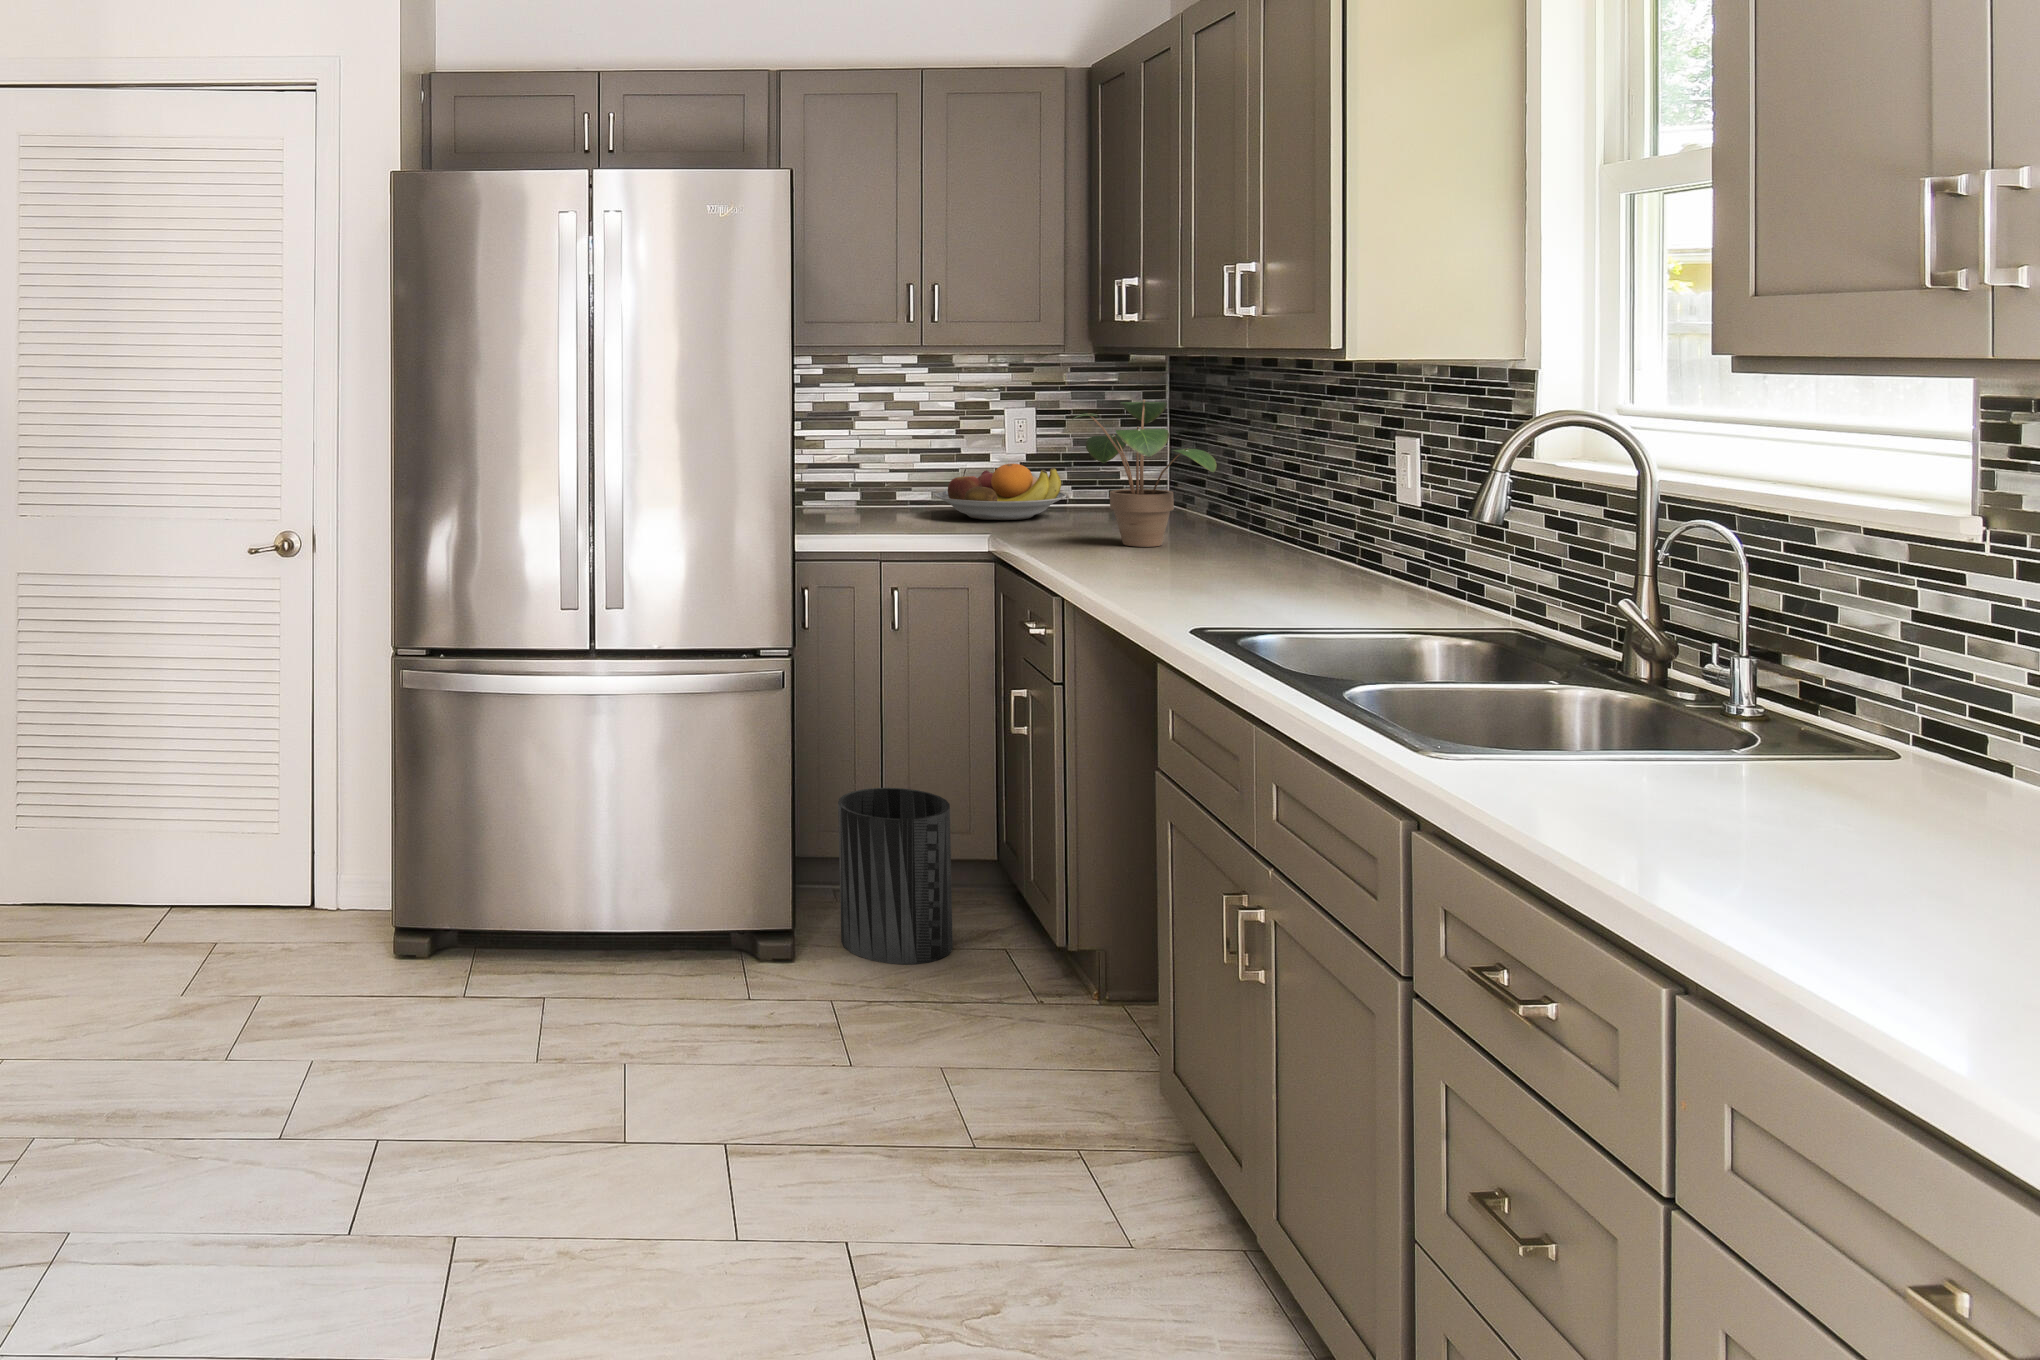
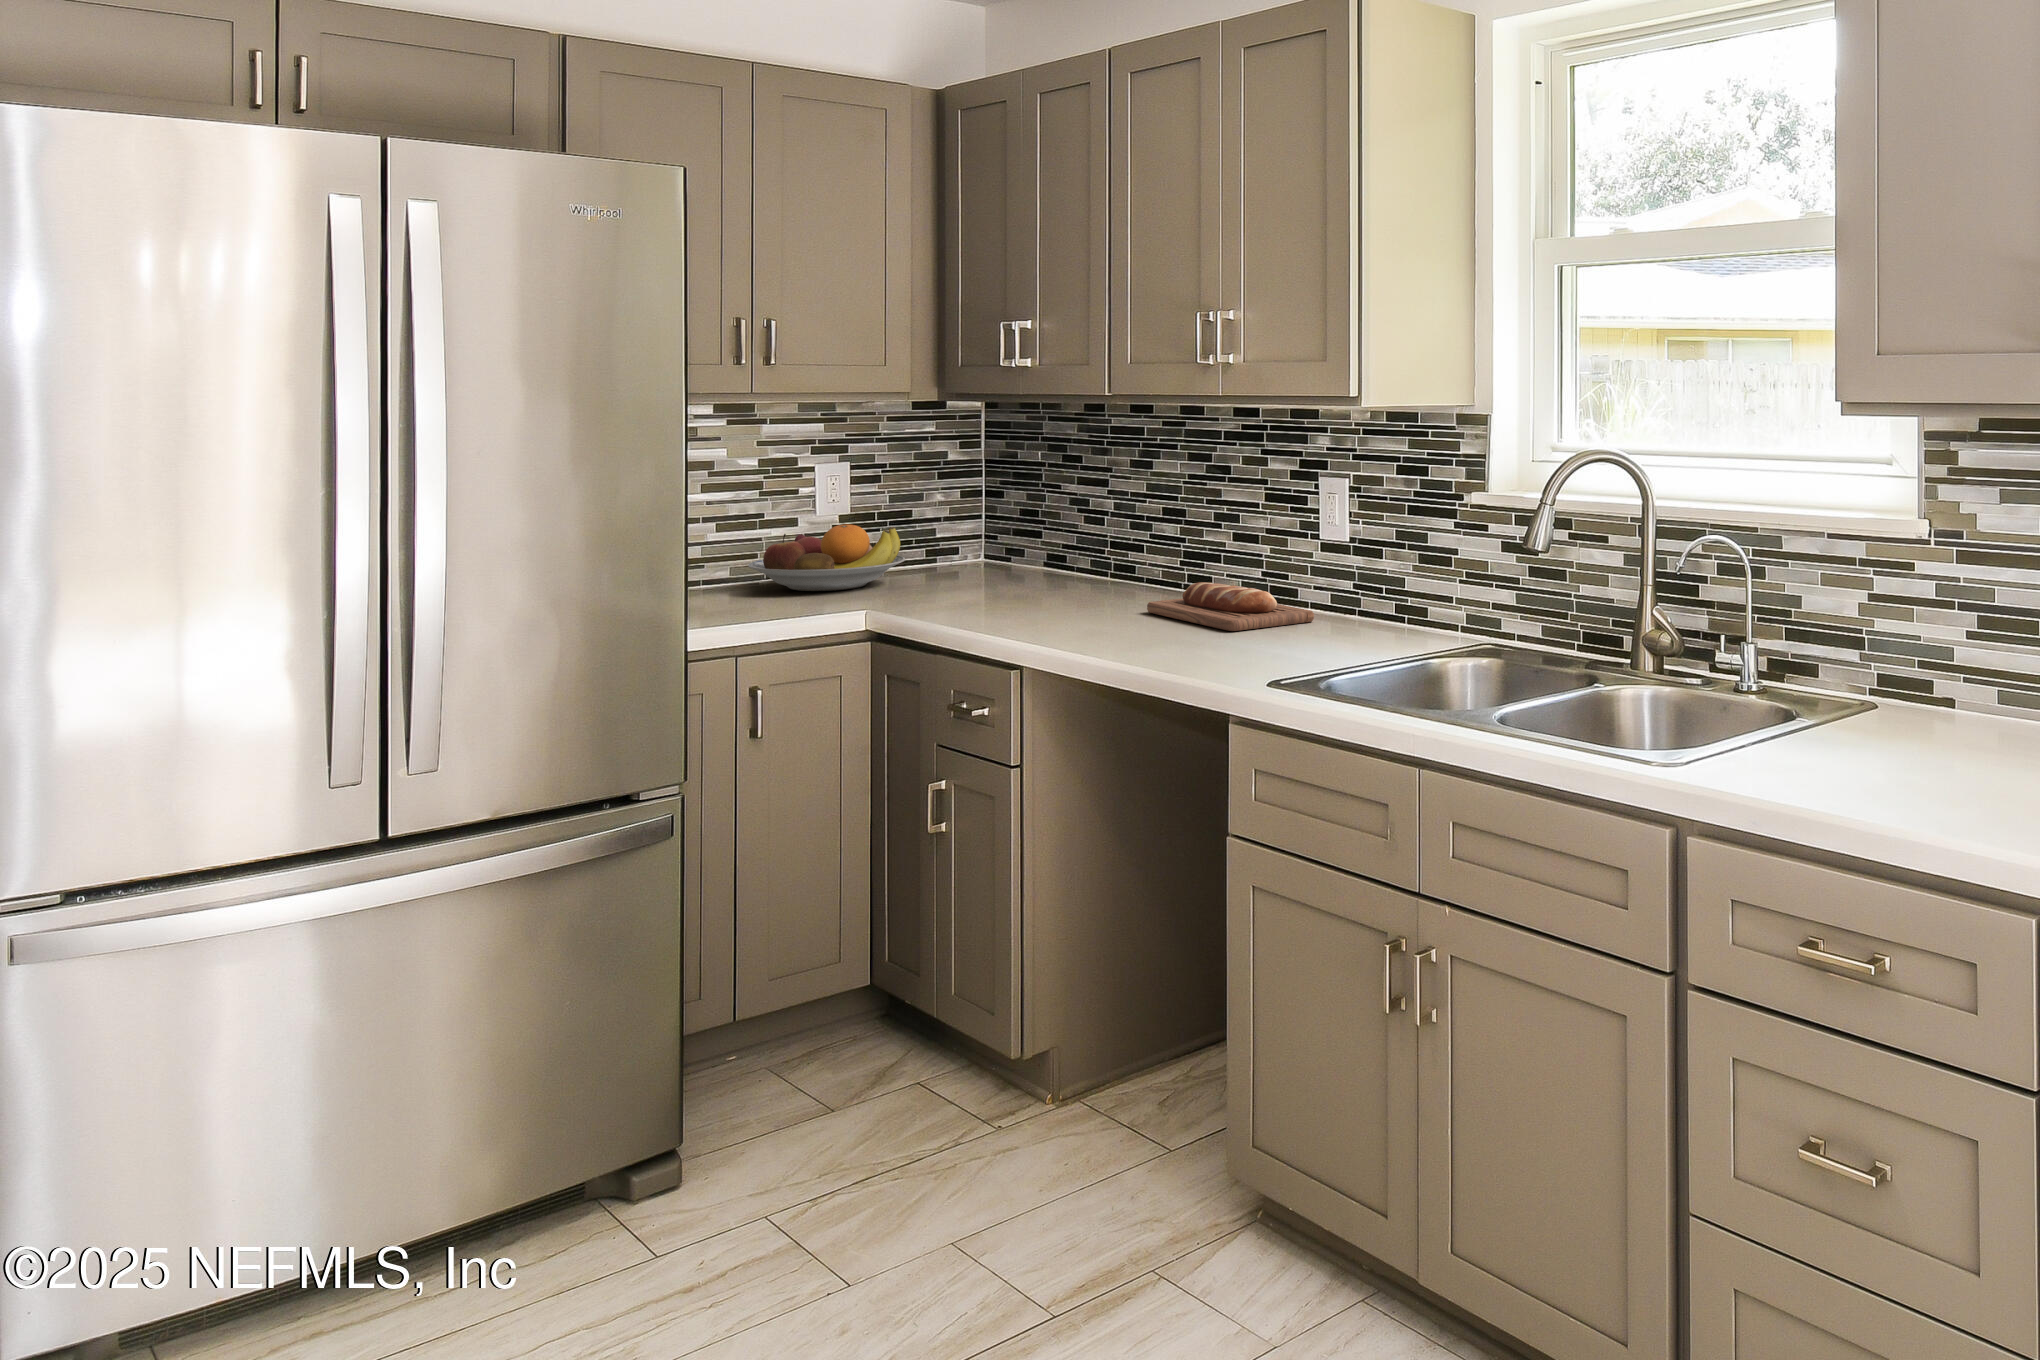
potted plant: present [1064,399,1217,547] -> none [960,448,1121,605]
bread loaf: none [1221,537,1372,587] -> present [1147,582,1314,631]
trash can: present [838,788,953,964] -> none [711,925,859,1155]

